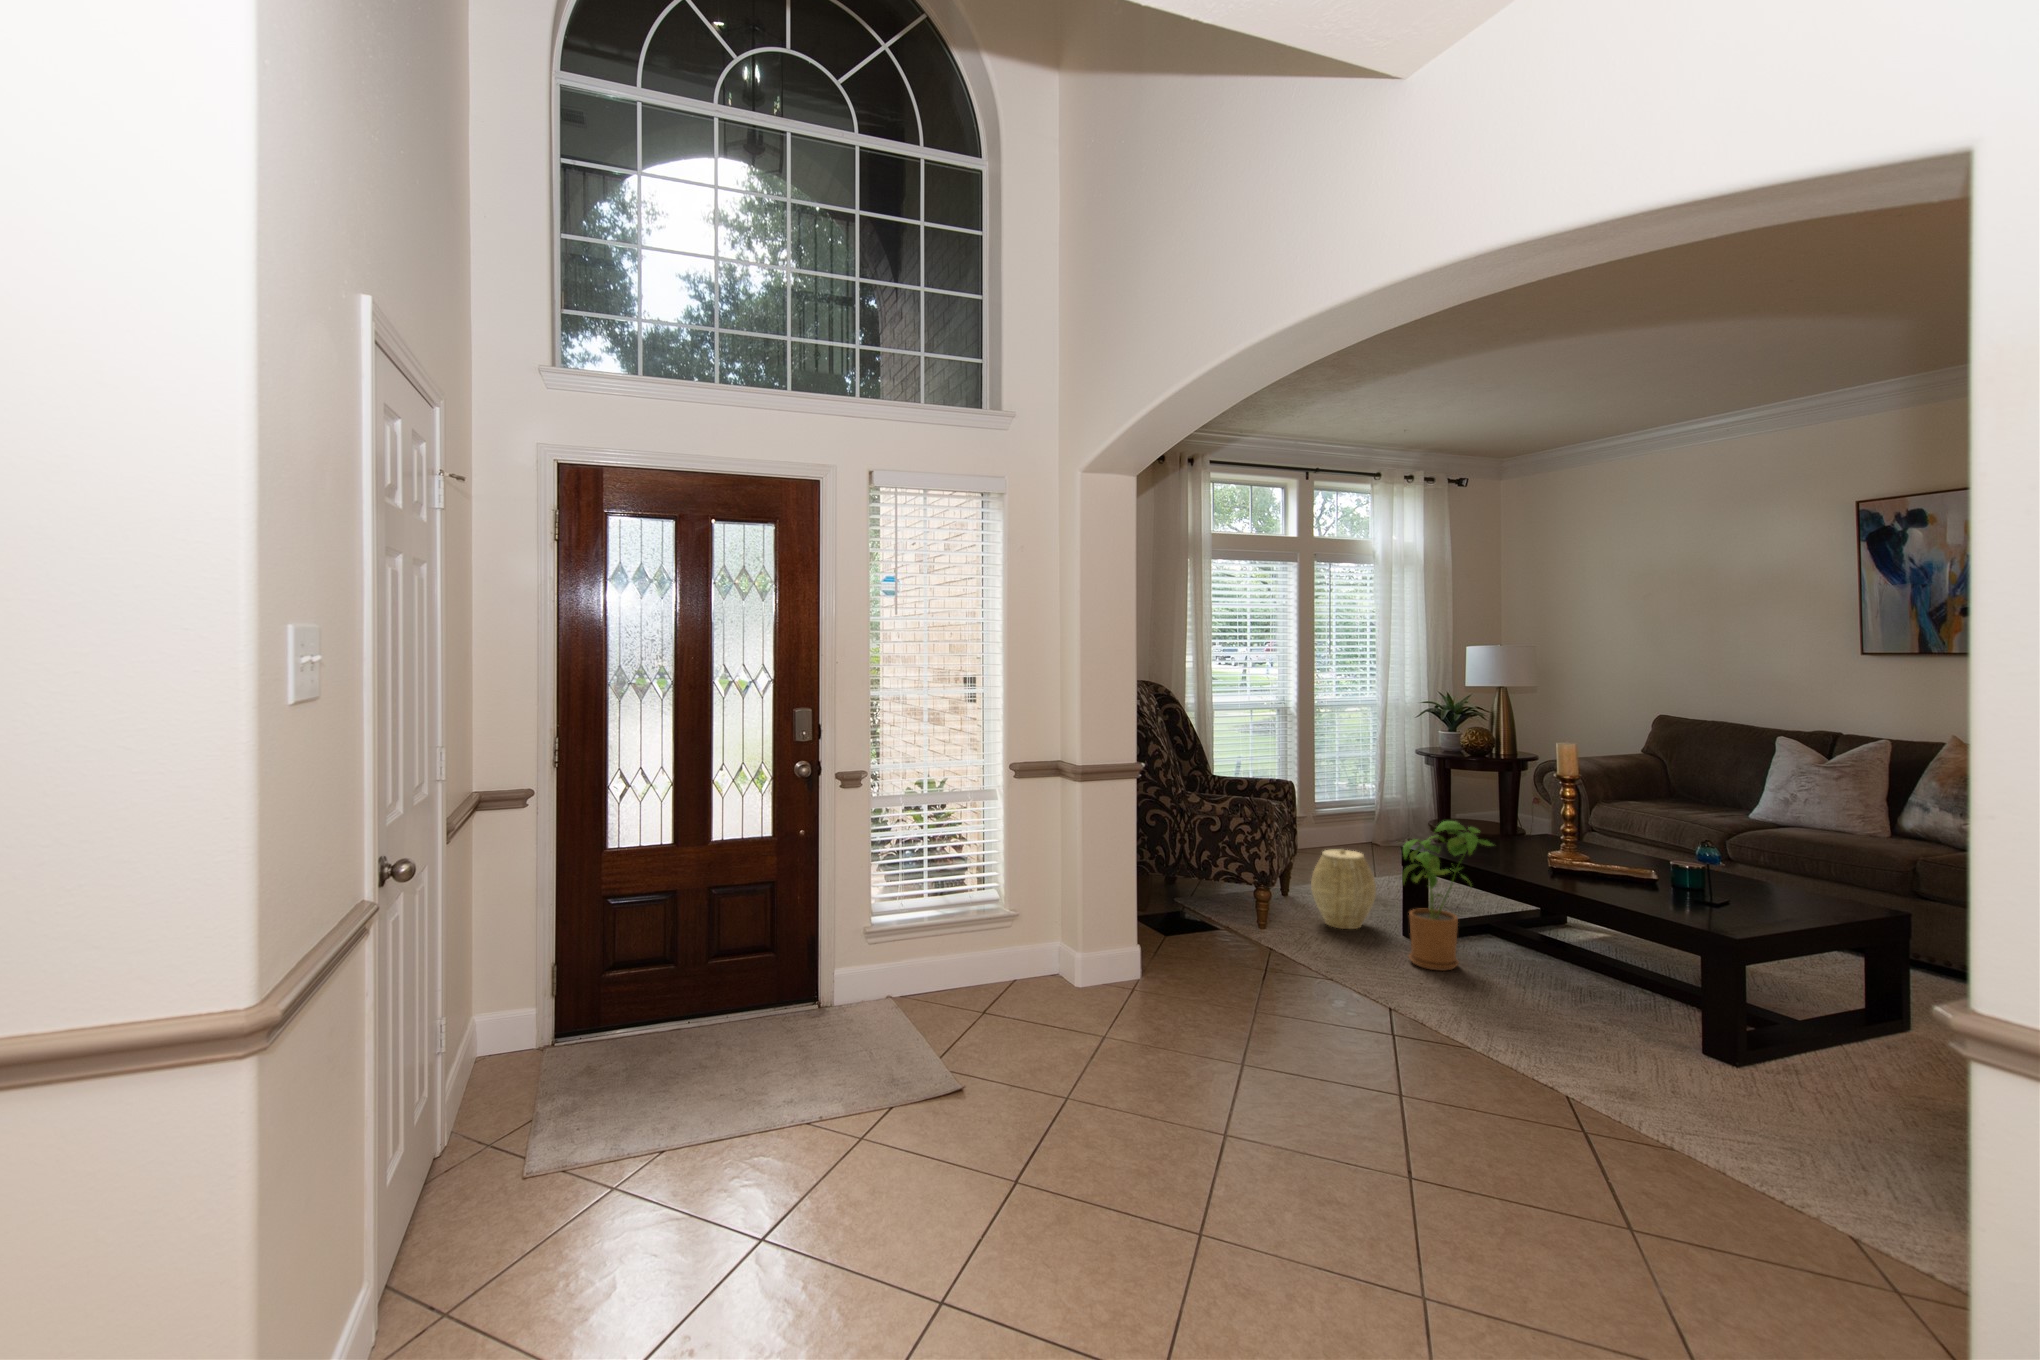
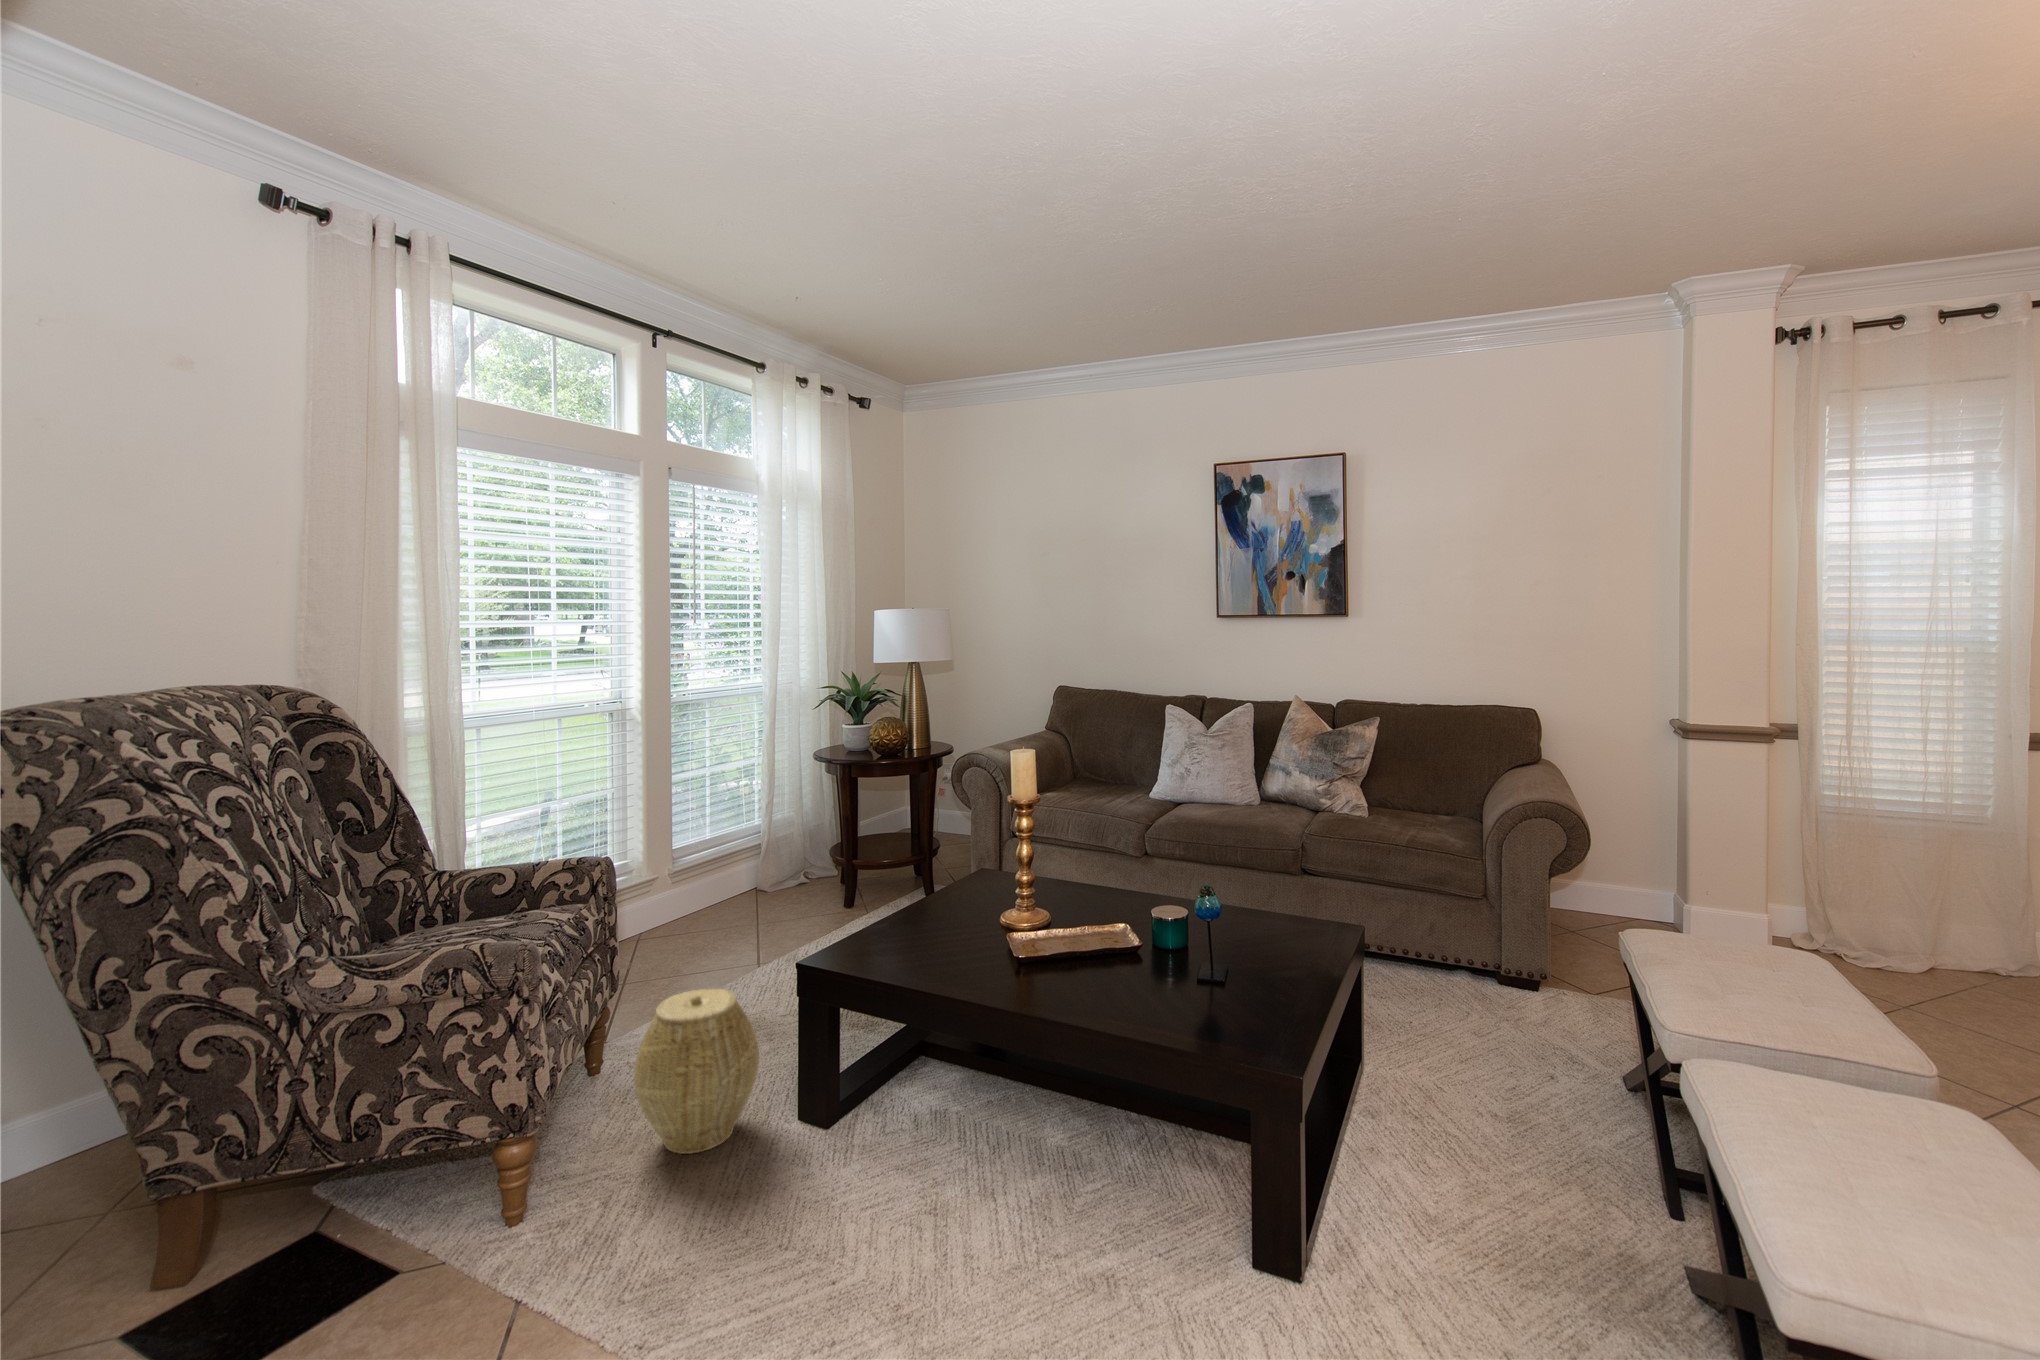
house plant: present [1402,821,1492,971] -> none [807,942,972,1246]

